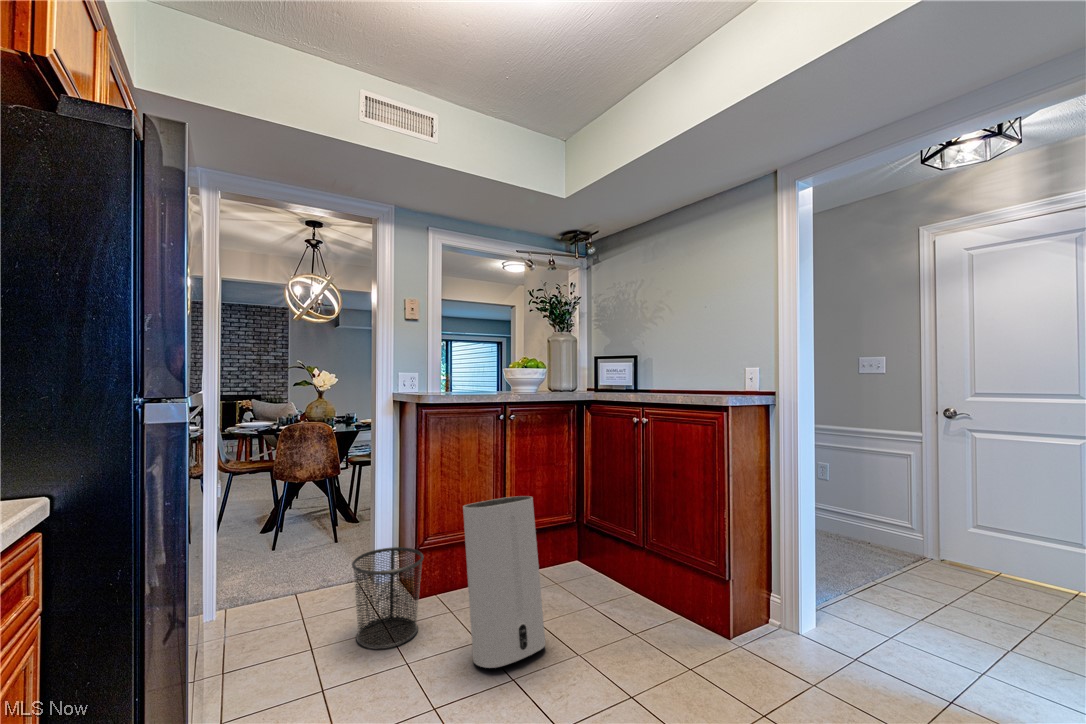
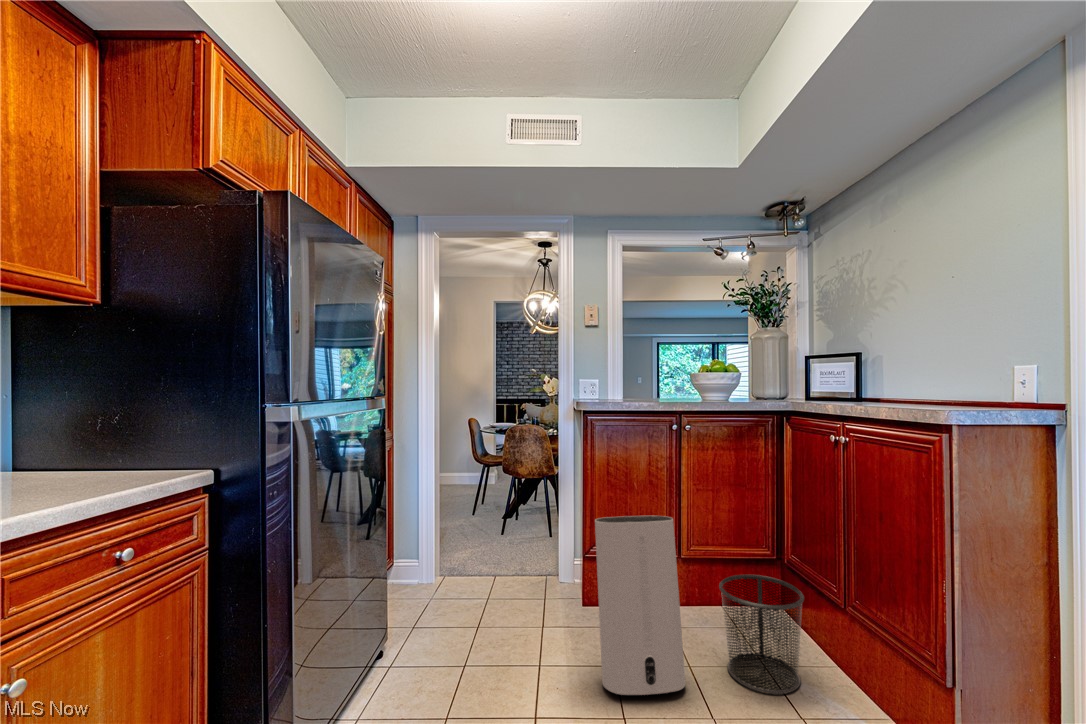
trash can: present [352,547,424,649] -> present [719,575,804,694]

